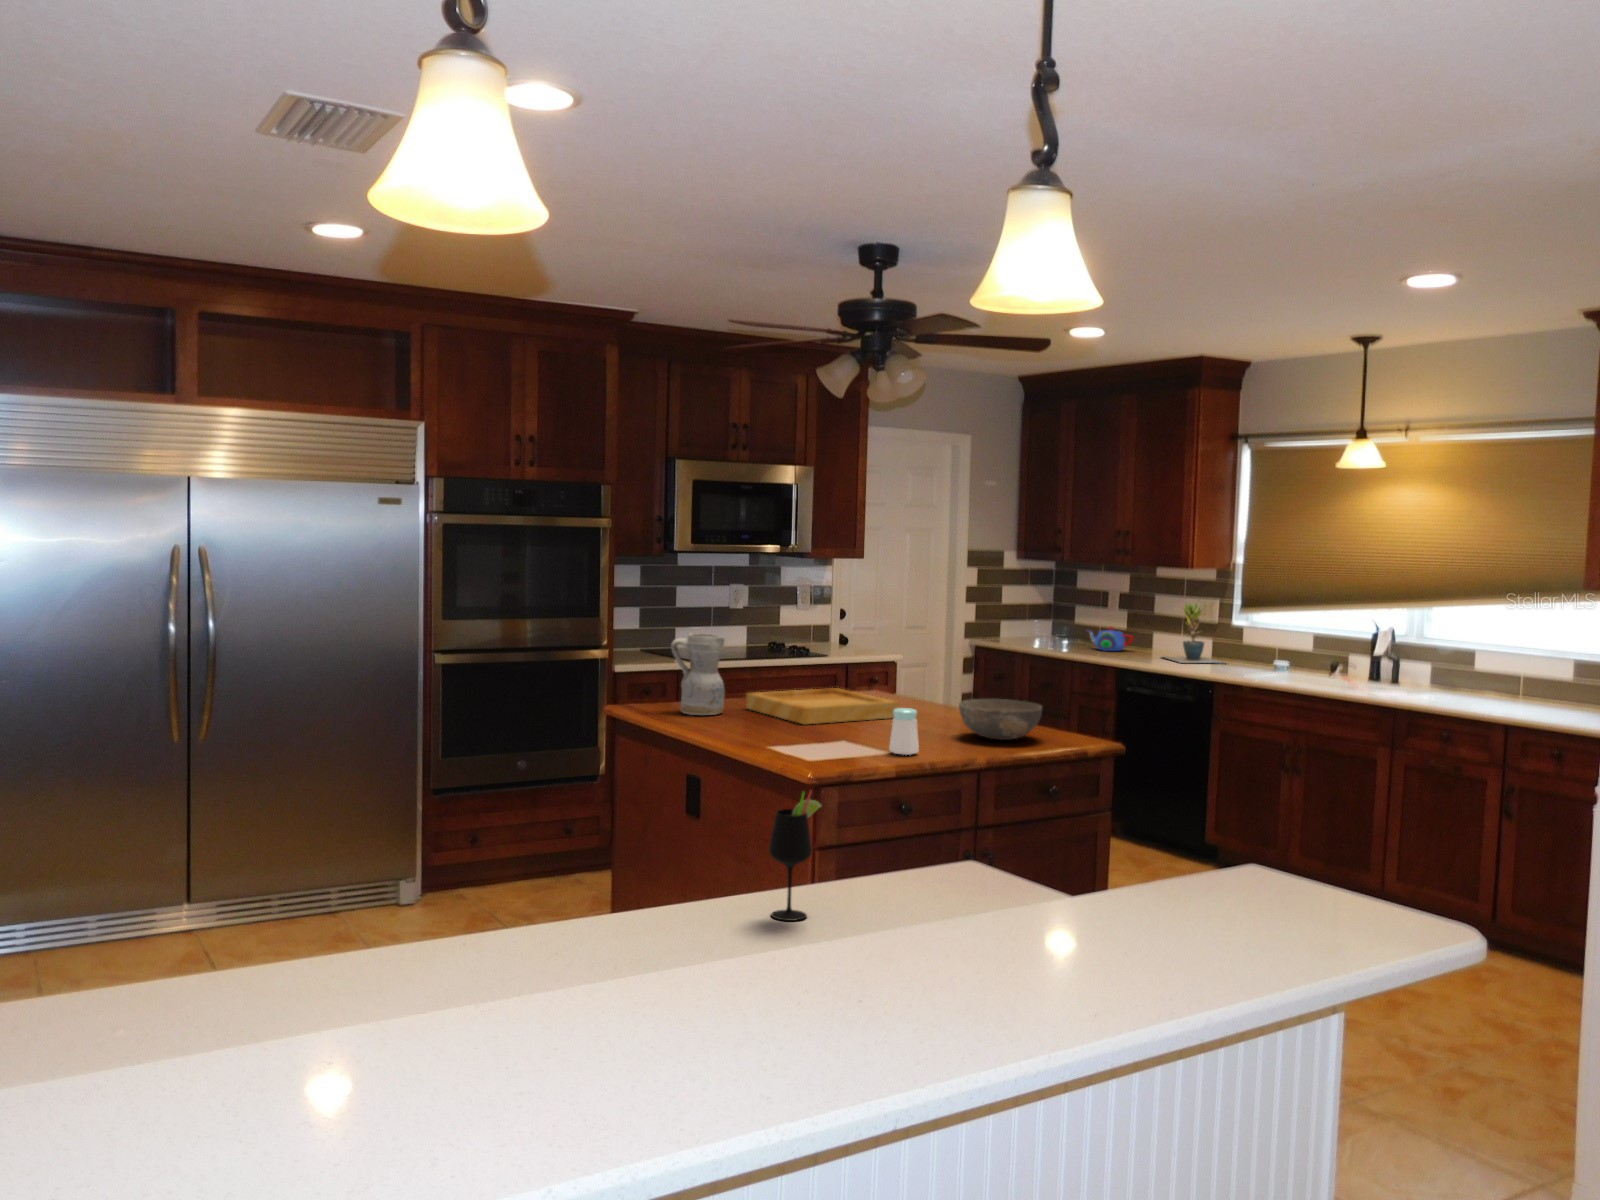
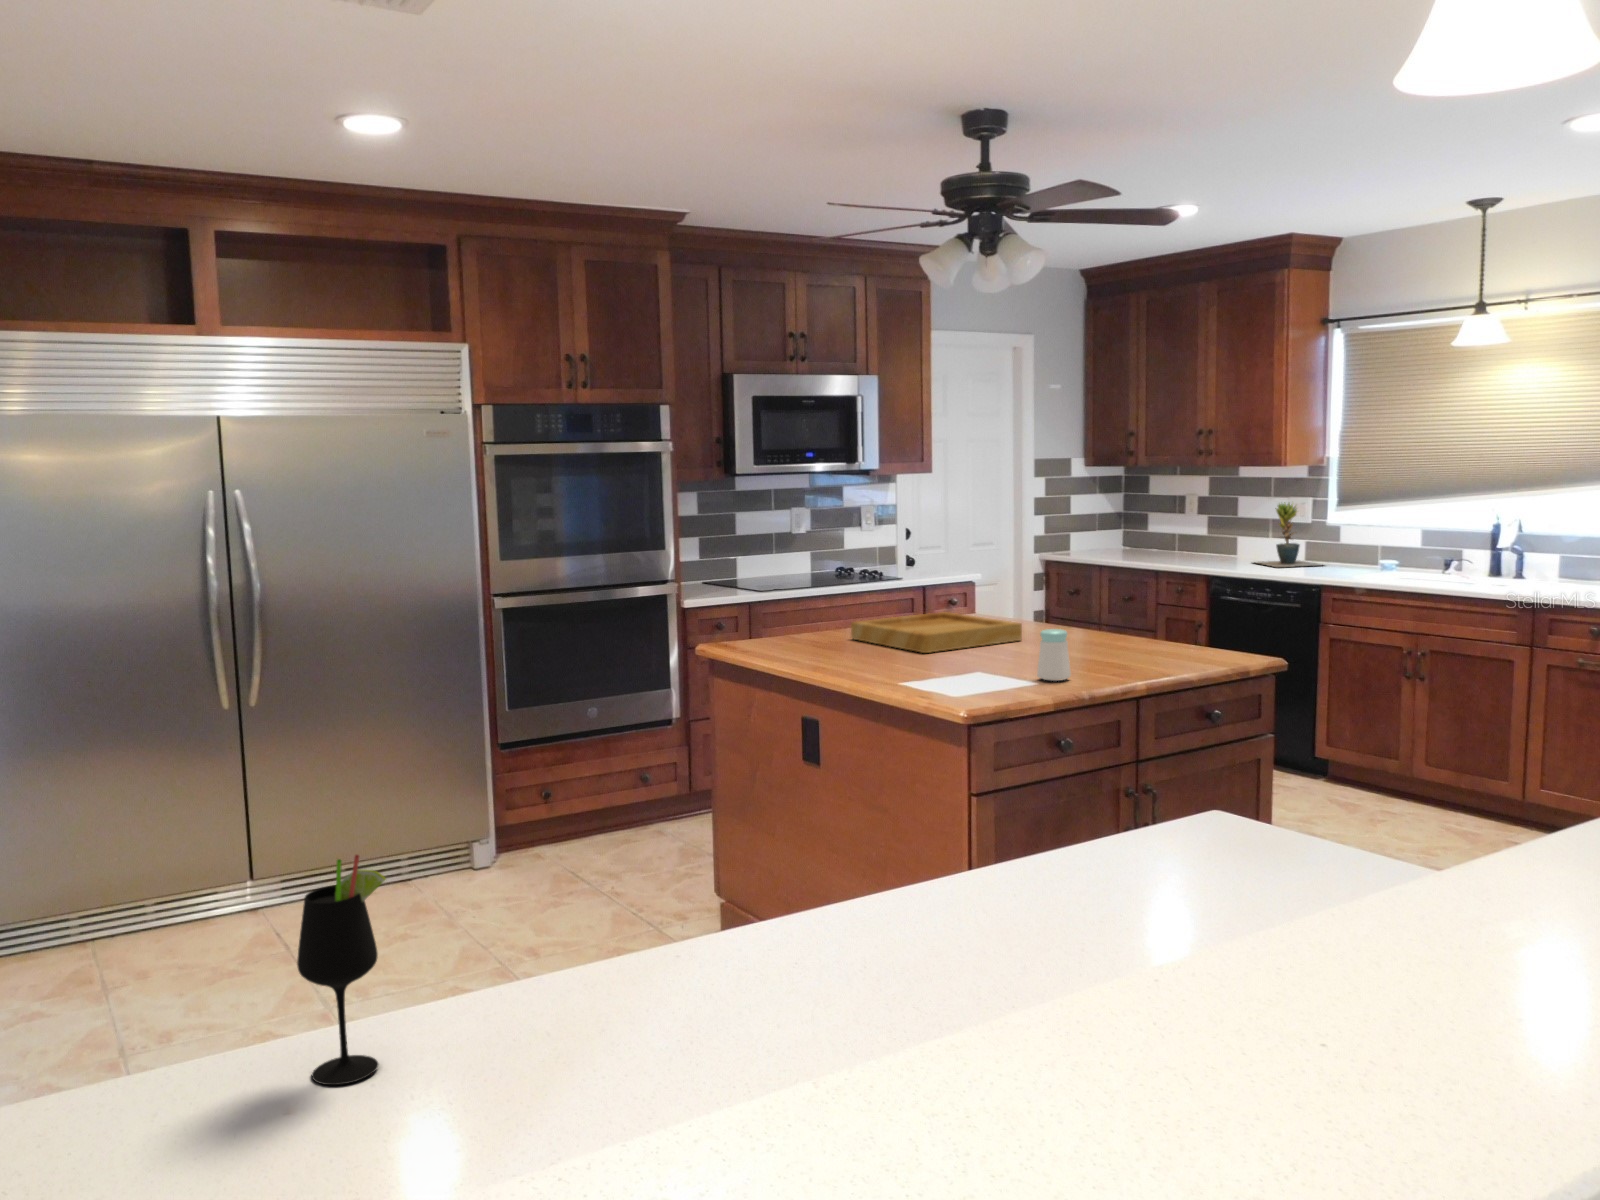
teapot: present [1088,627,1133,651] -> none [1166,533,1218,559]
ceramic pitcher: present [671,633,725,715] -> none [770,559,830,649]
bowl: present [959,699,1042,740] -> none [1100,614,1194,659]
wine glass: present [769,790,821,921] -> present [297,855,386,1085]

